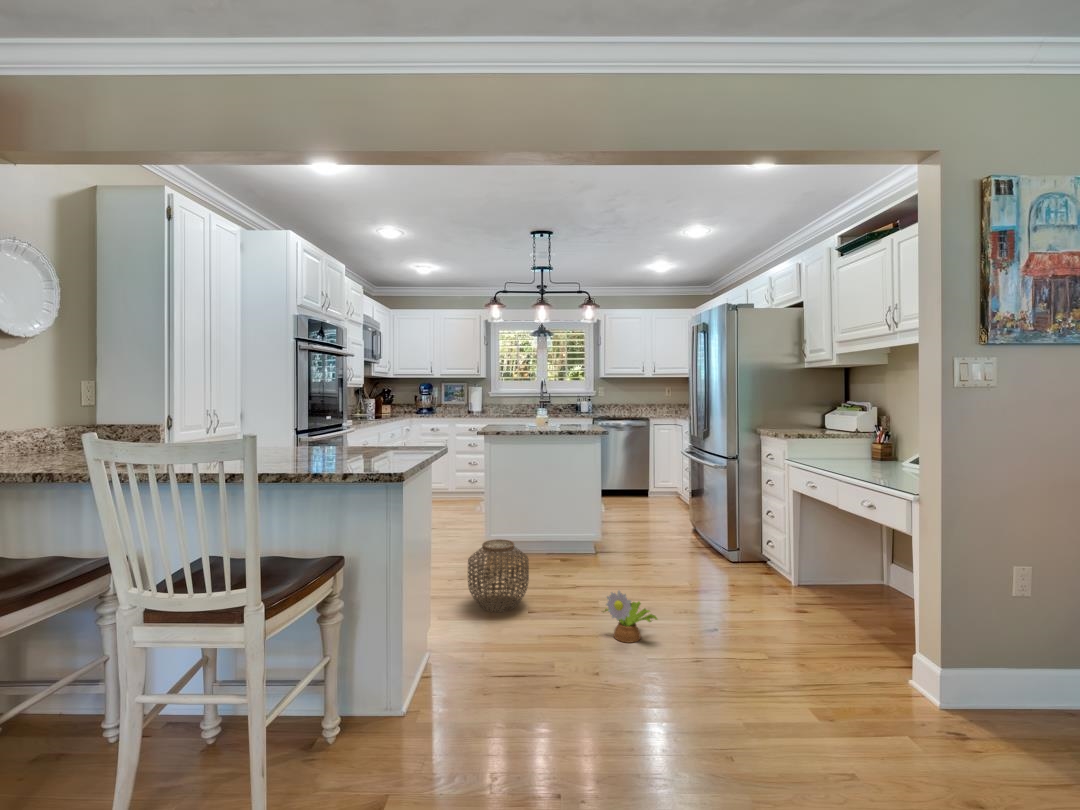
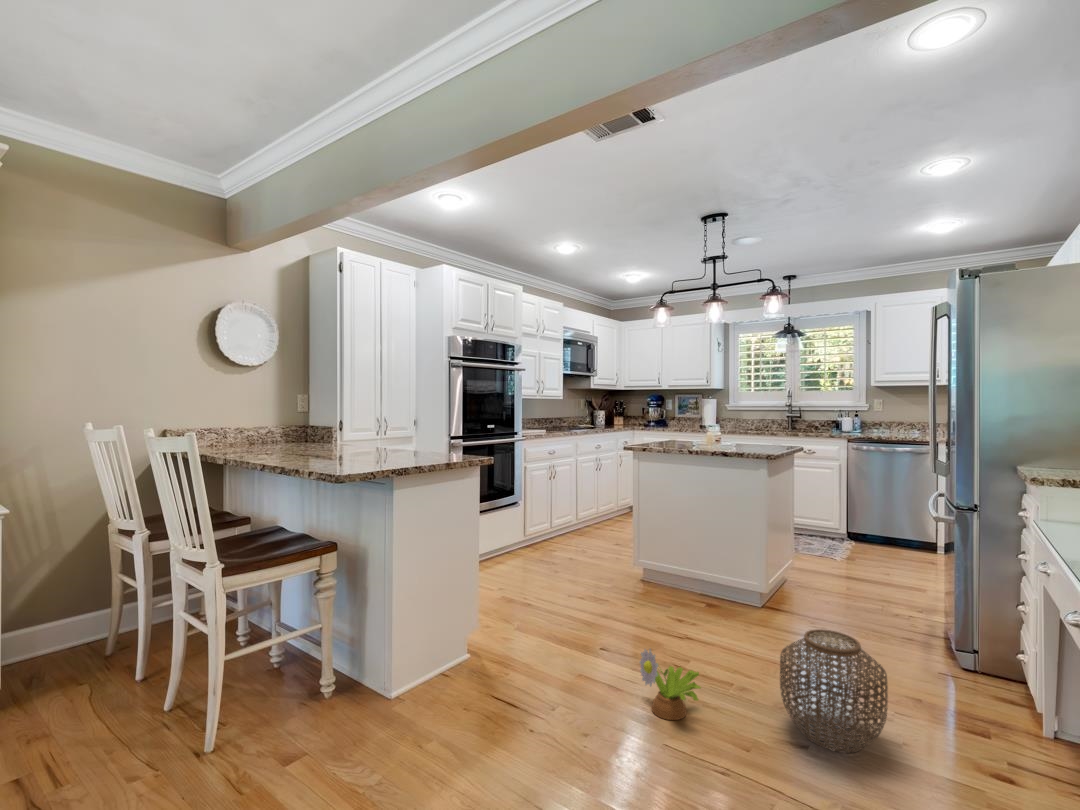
woven basket: present [468,539,529,612] -> present [780,629,888,752]

